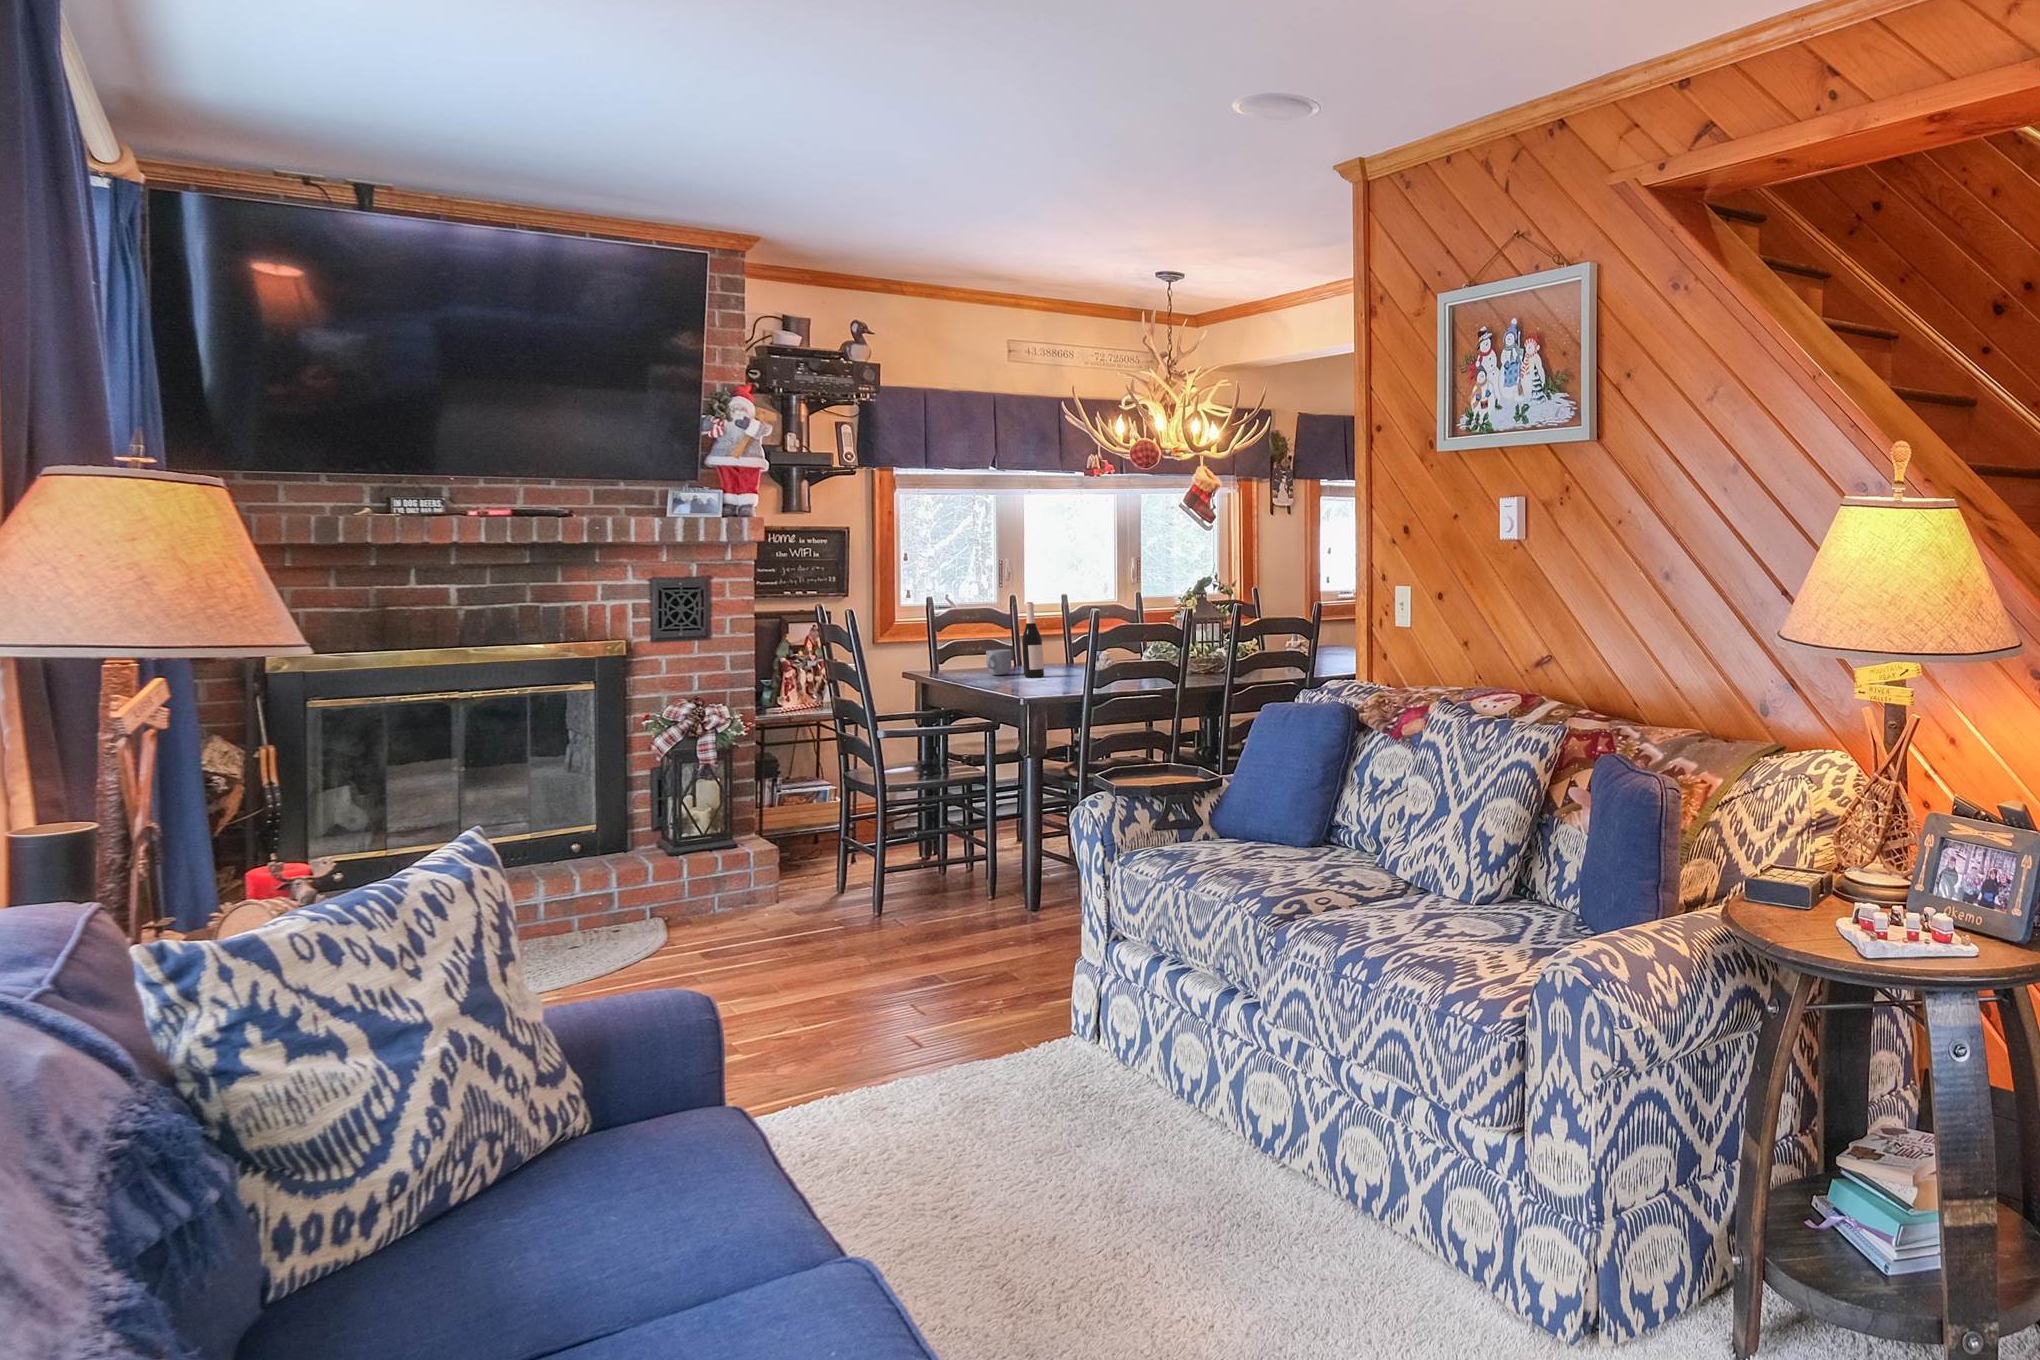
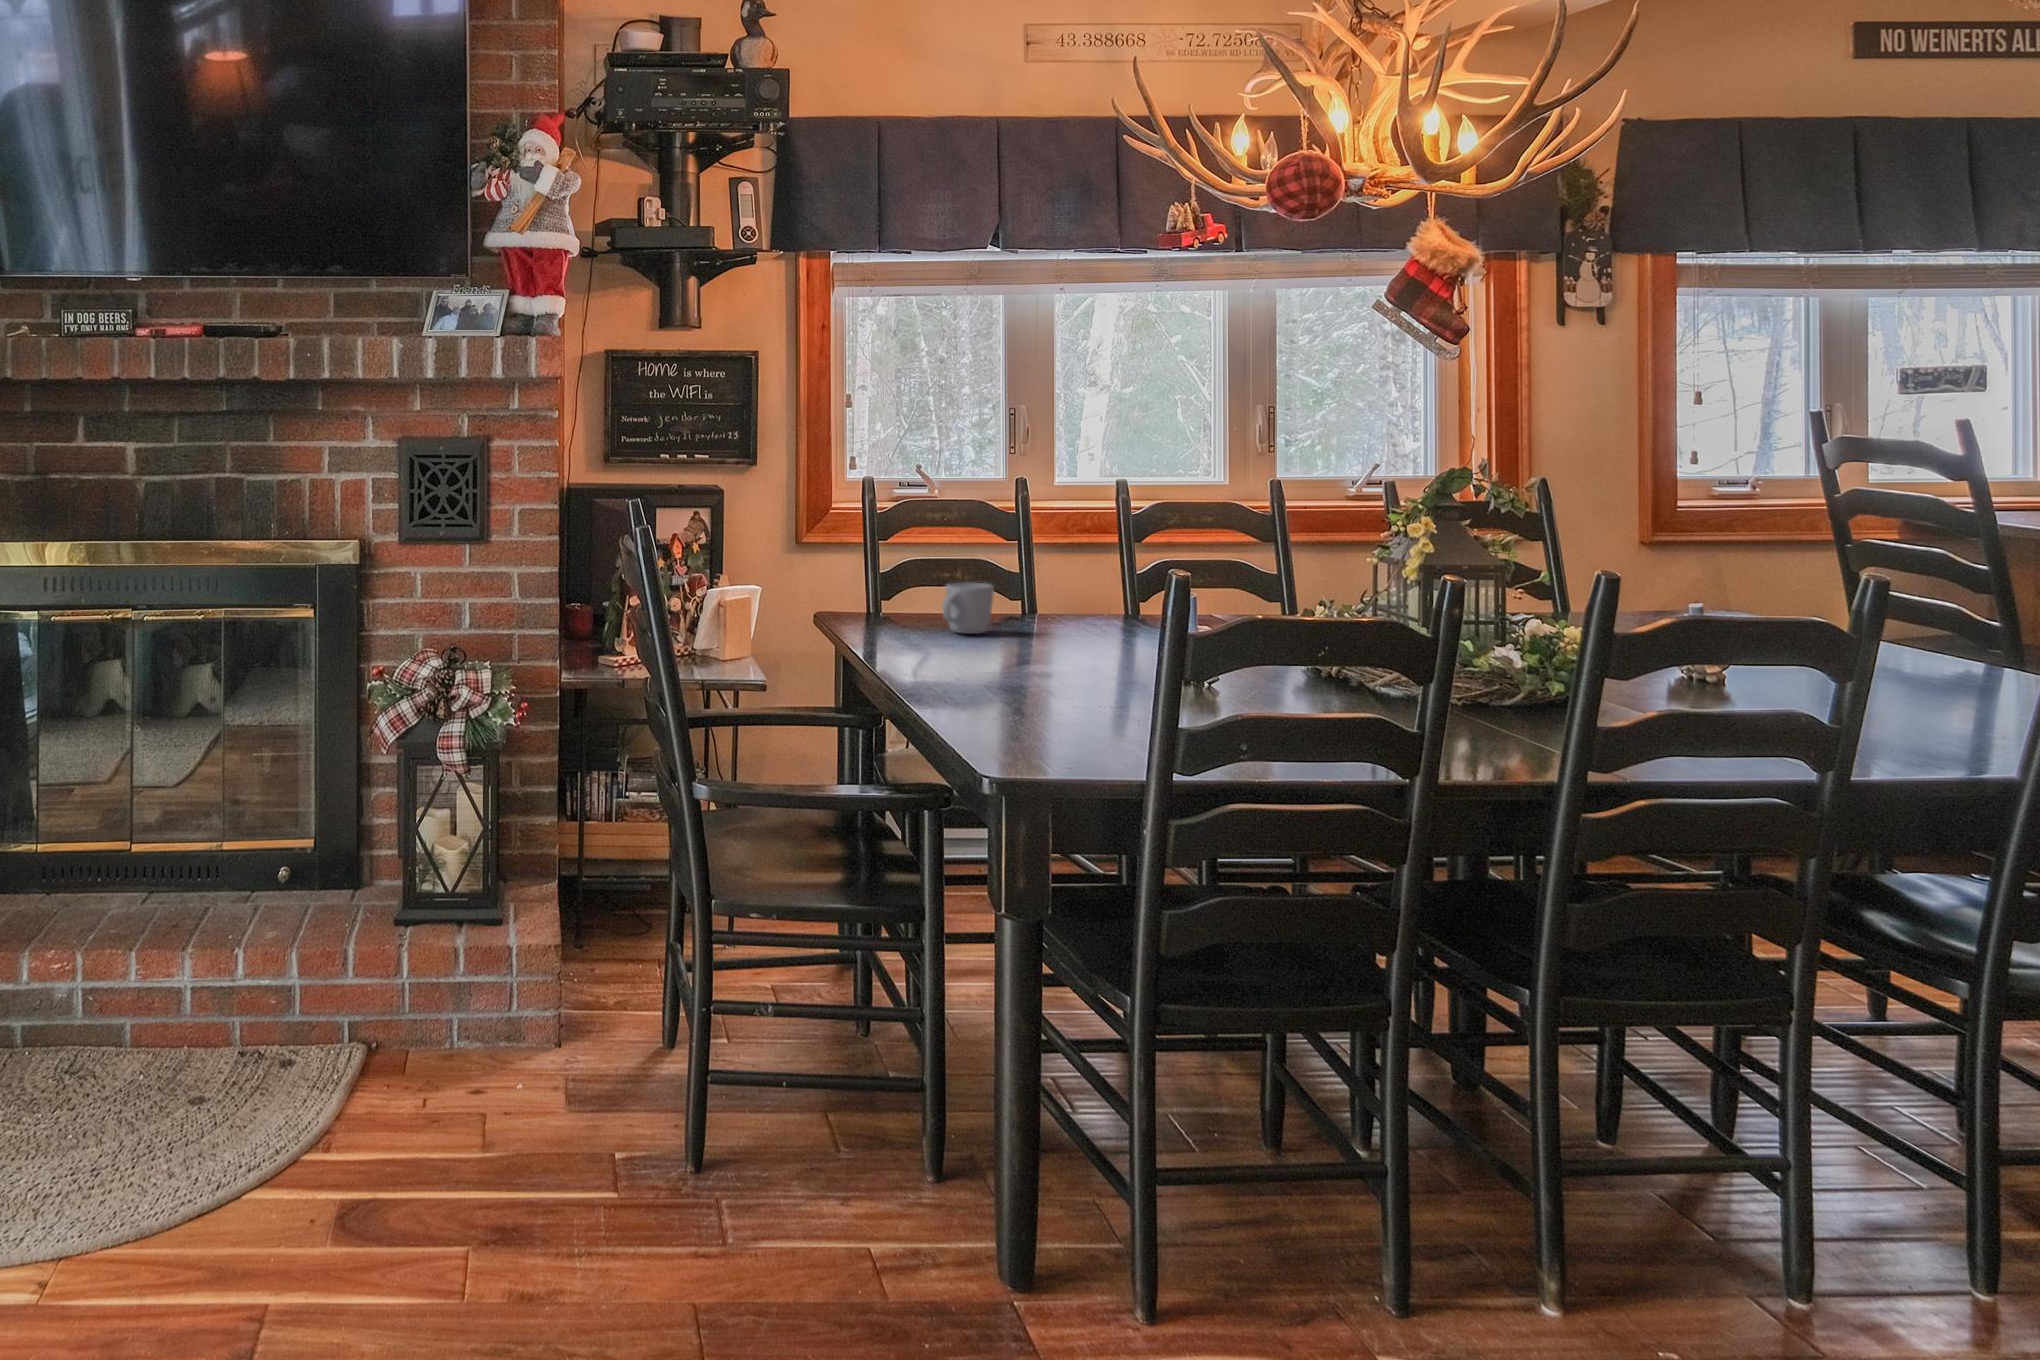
wine bottle: present [1022,602,1044,677] -> none [1011,495,1051,647]

